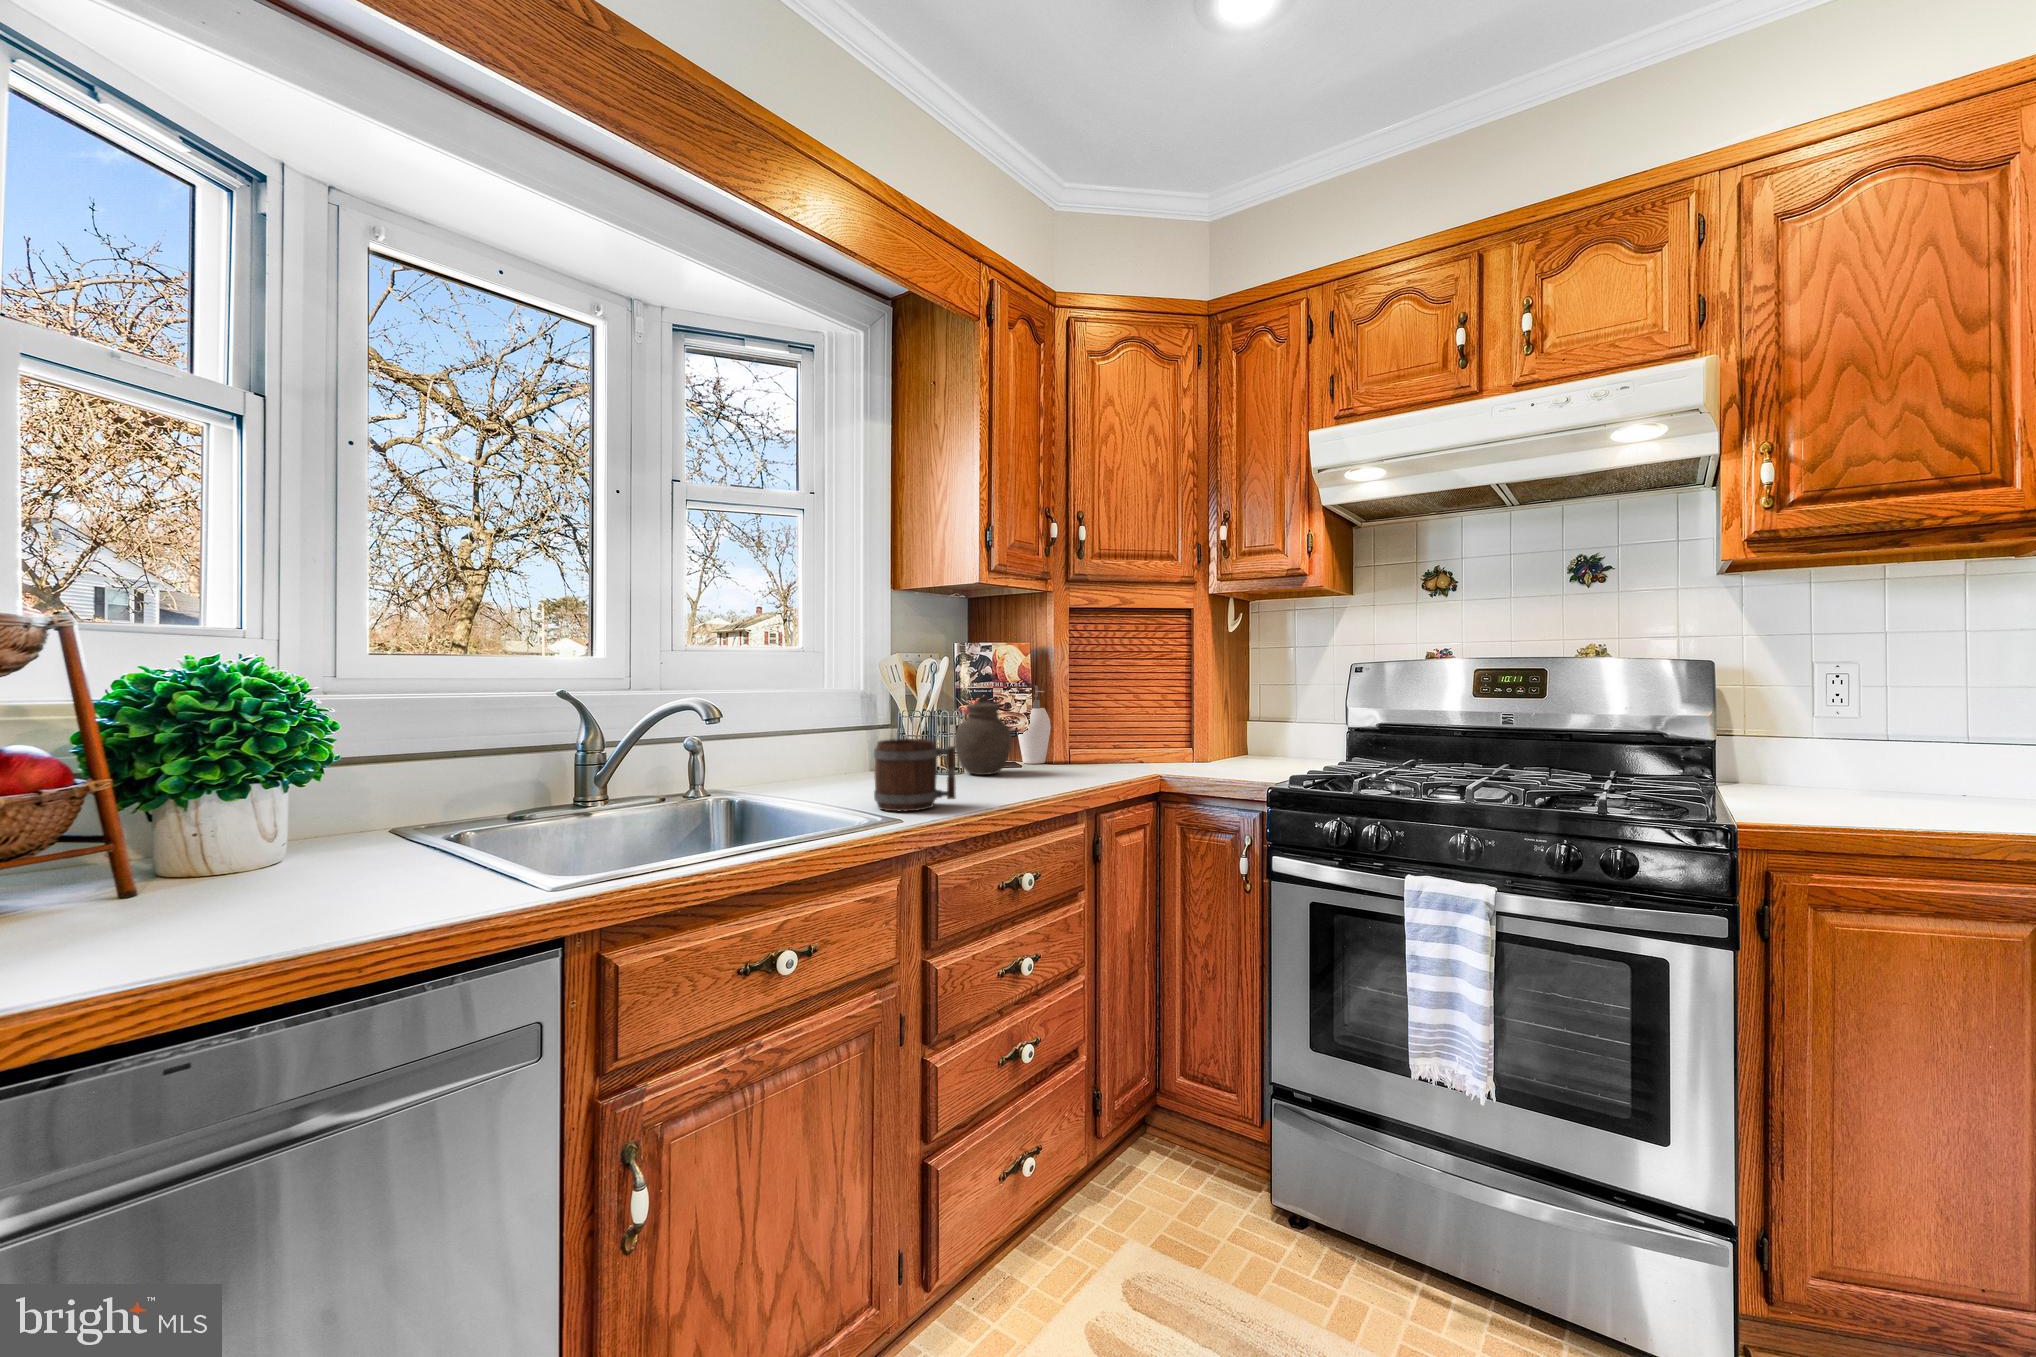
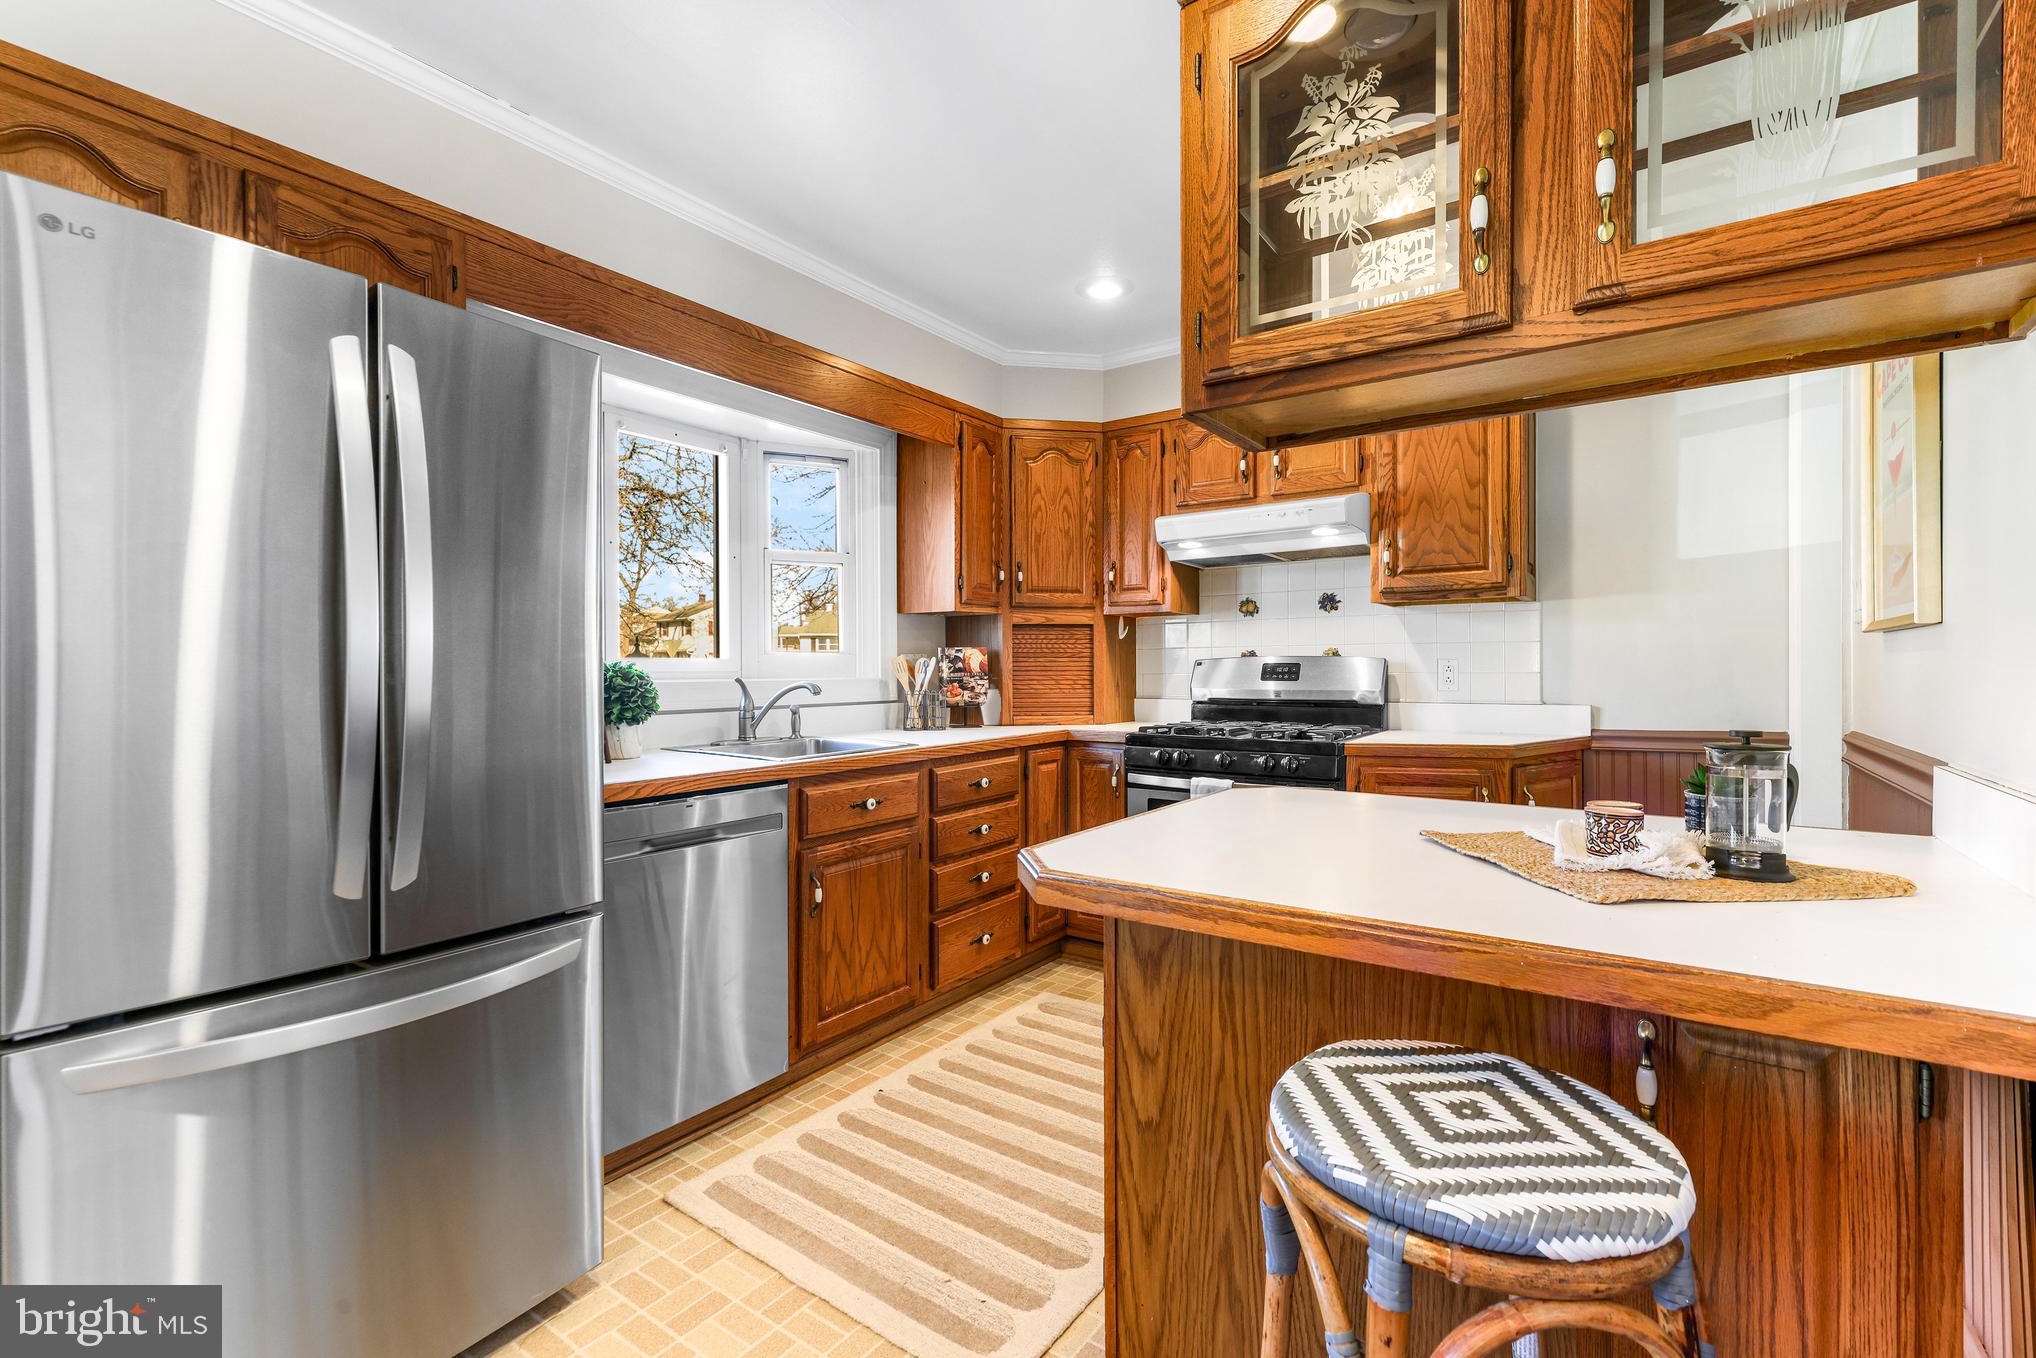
jar: present [955,696,1012,775] -> none [941,681,977,730]
mug: present [874,739,956,811] -> none [900,704,945,742]

